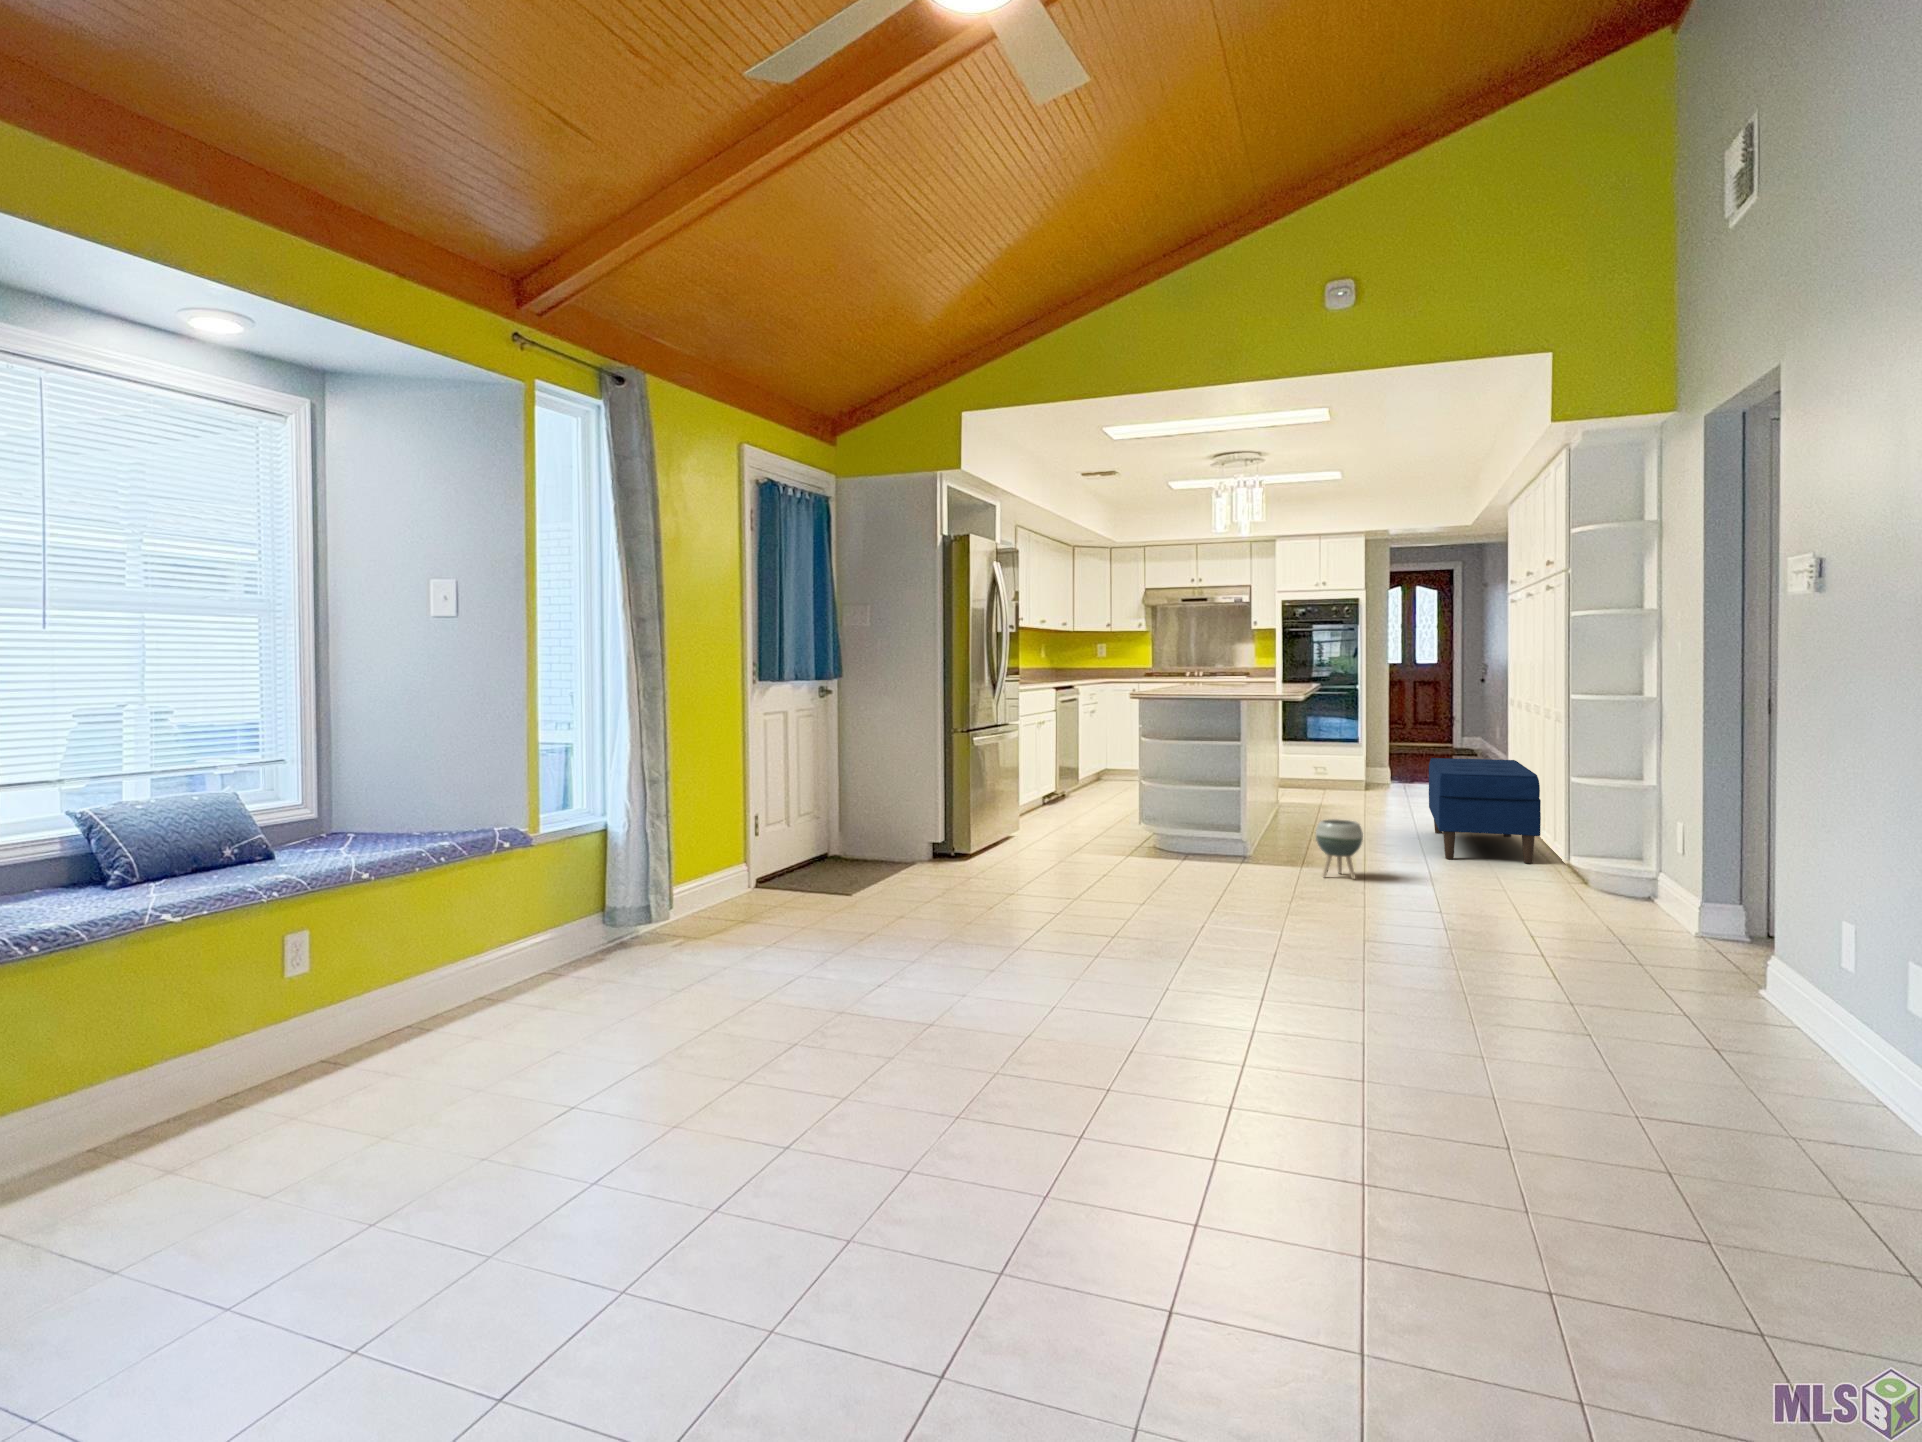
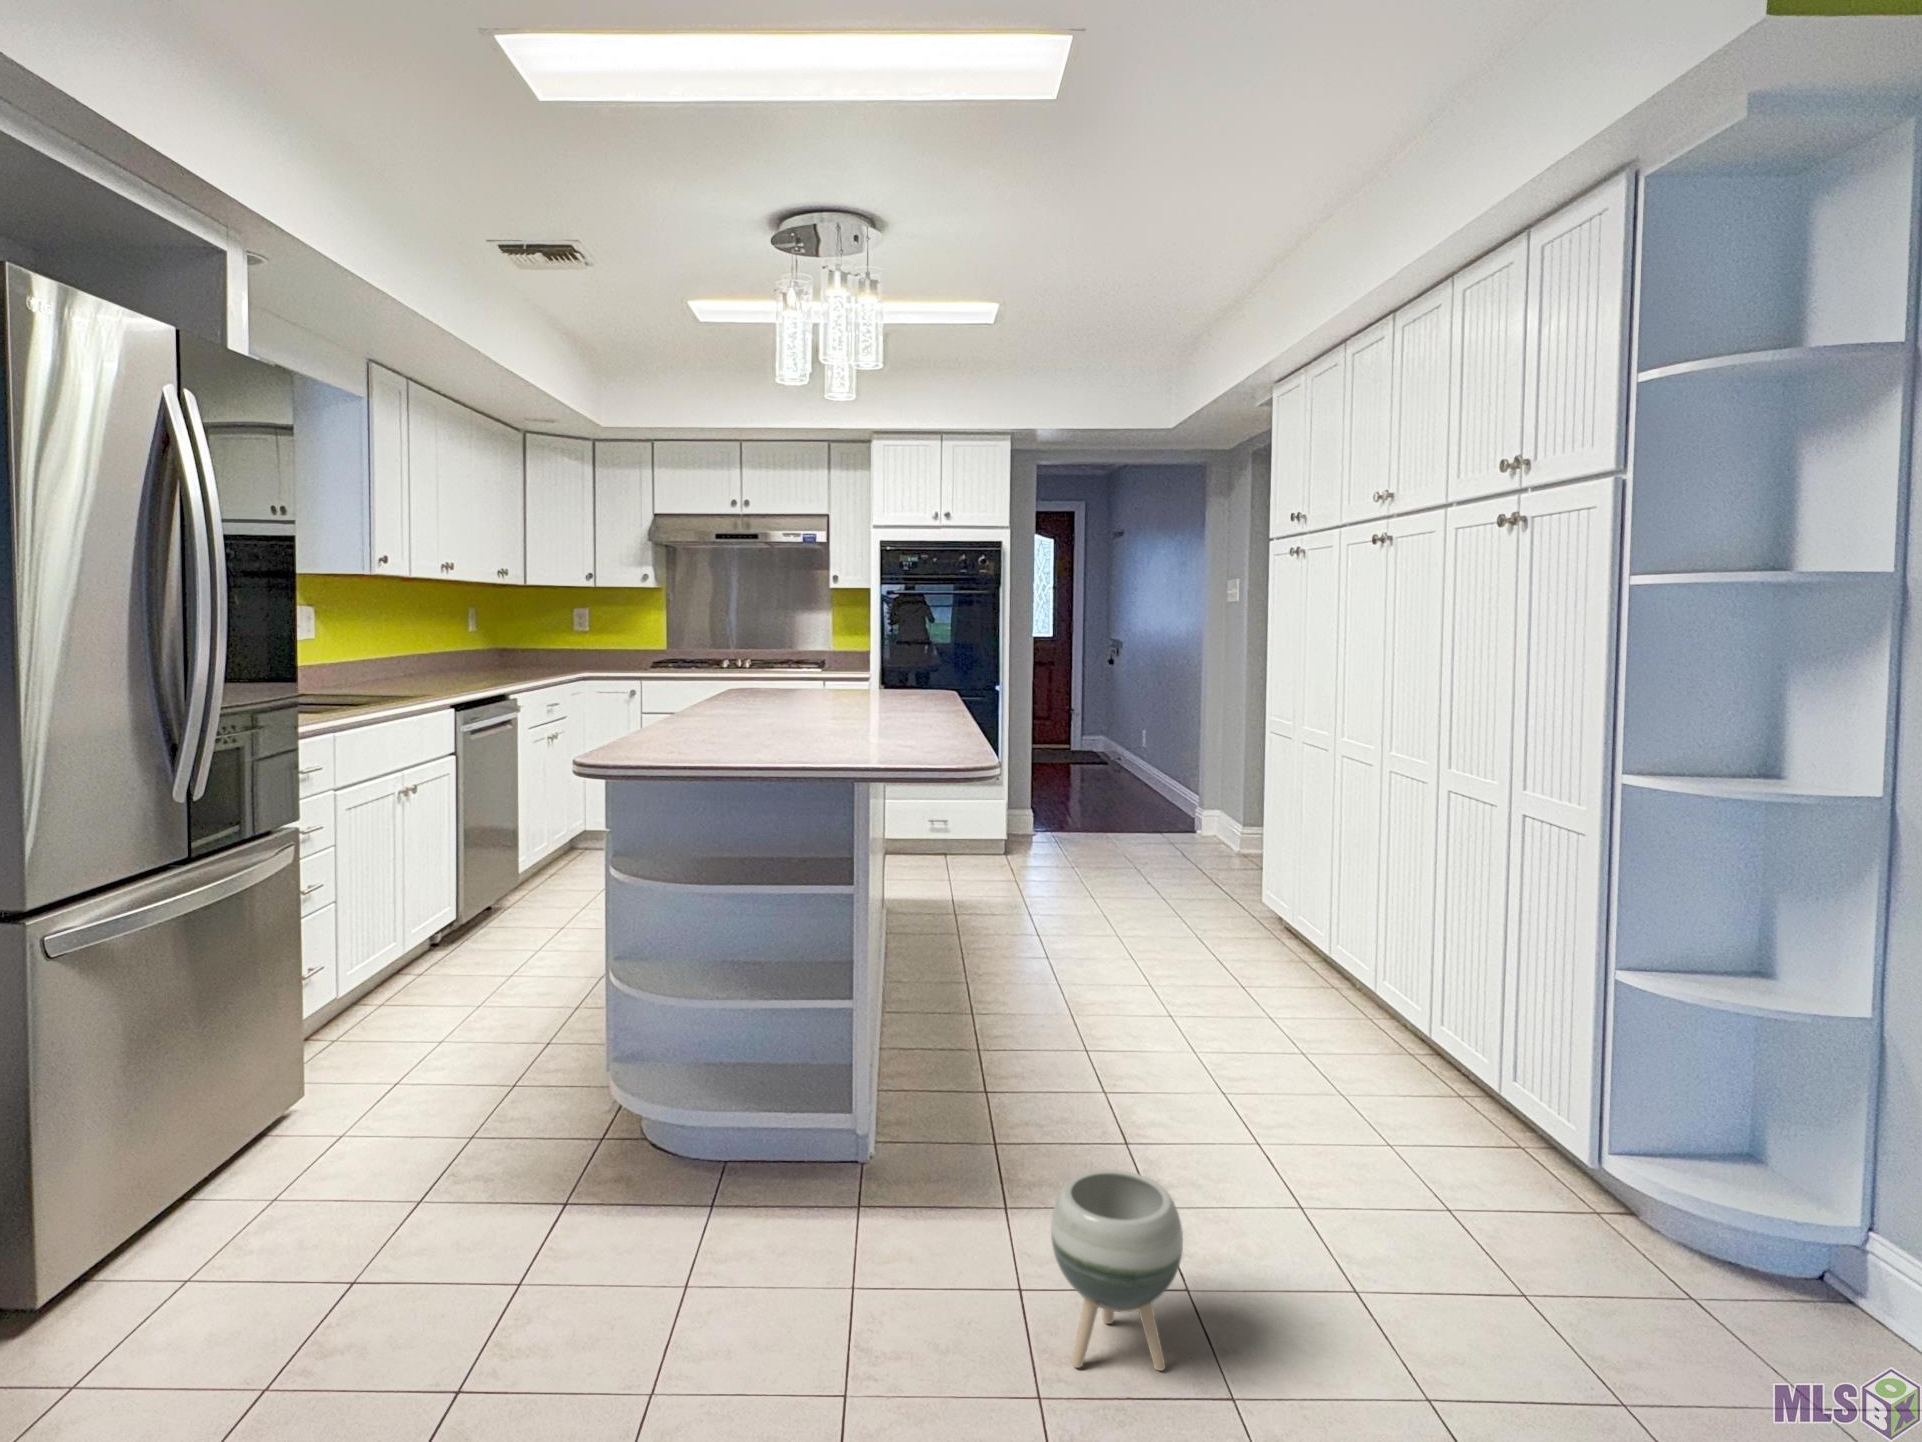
bench: present [1429,758,1541,863] -> none [1181,864,1493,1158]

